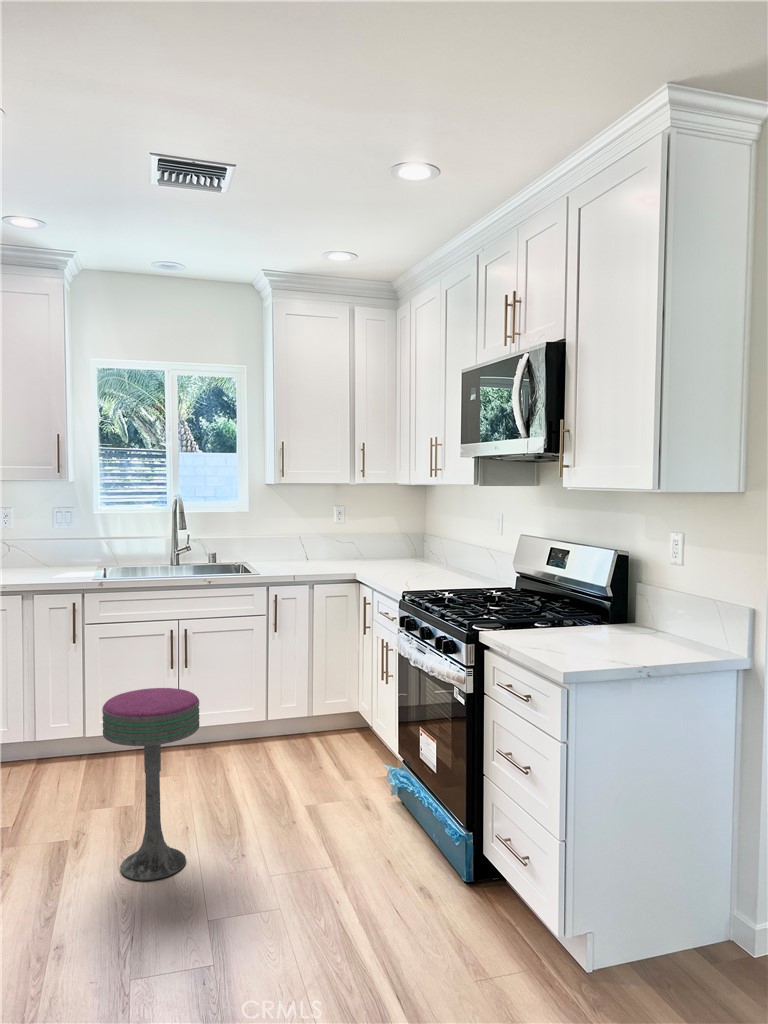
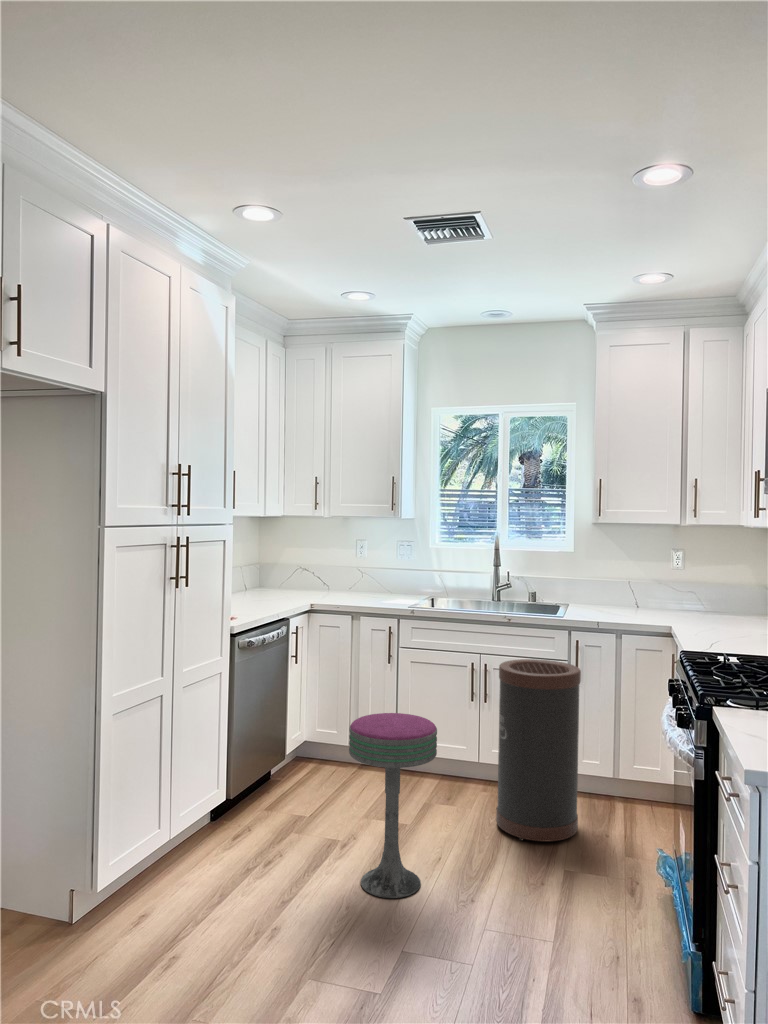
trash can: none [218,617,297,792] -> present [496,659,581,841]

